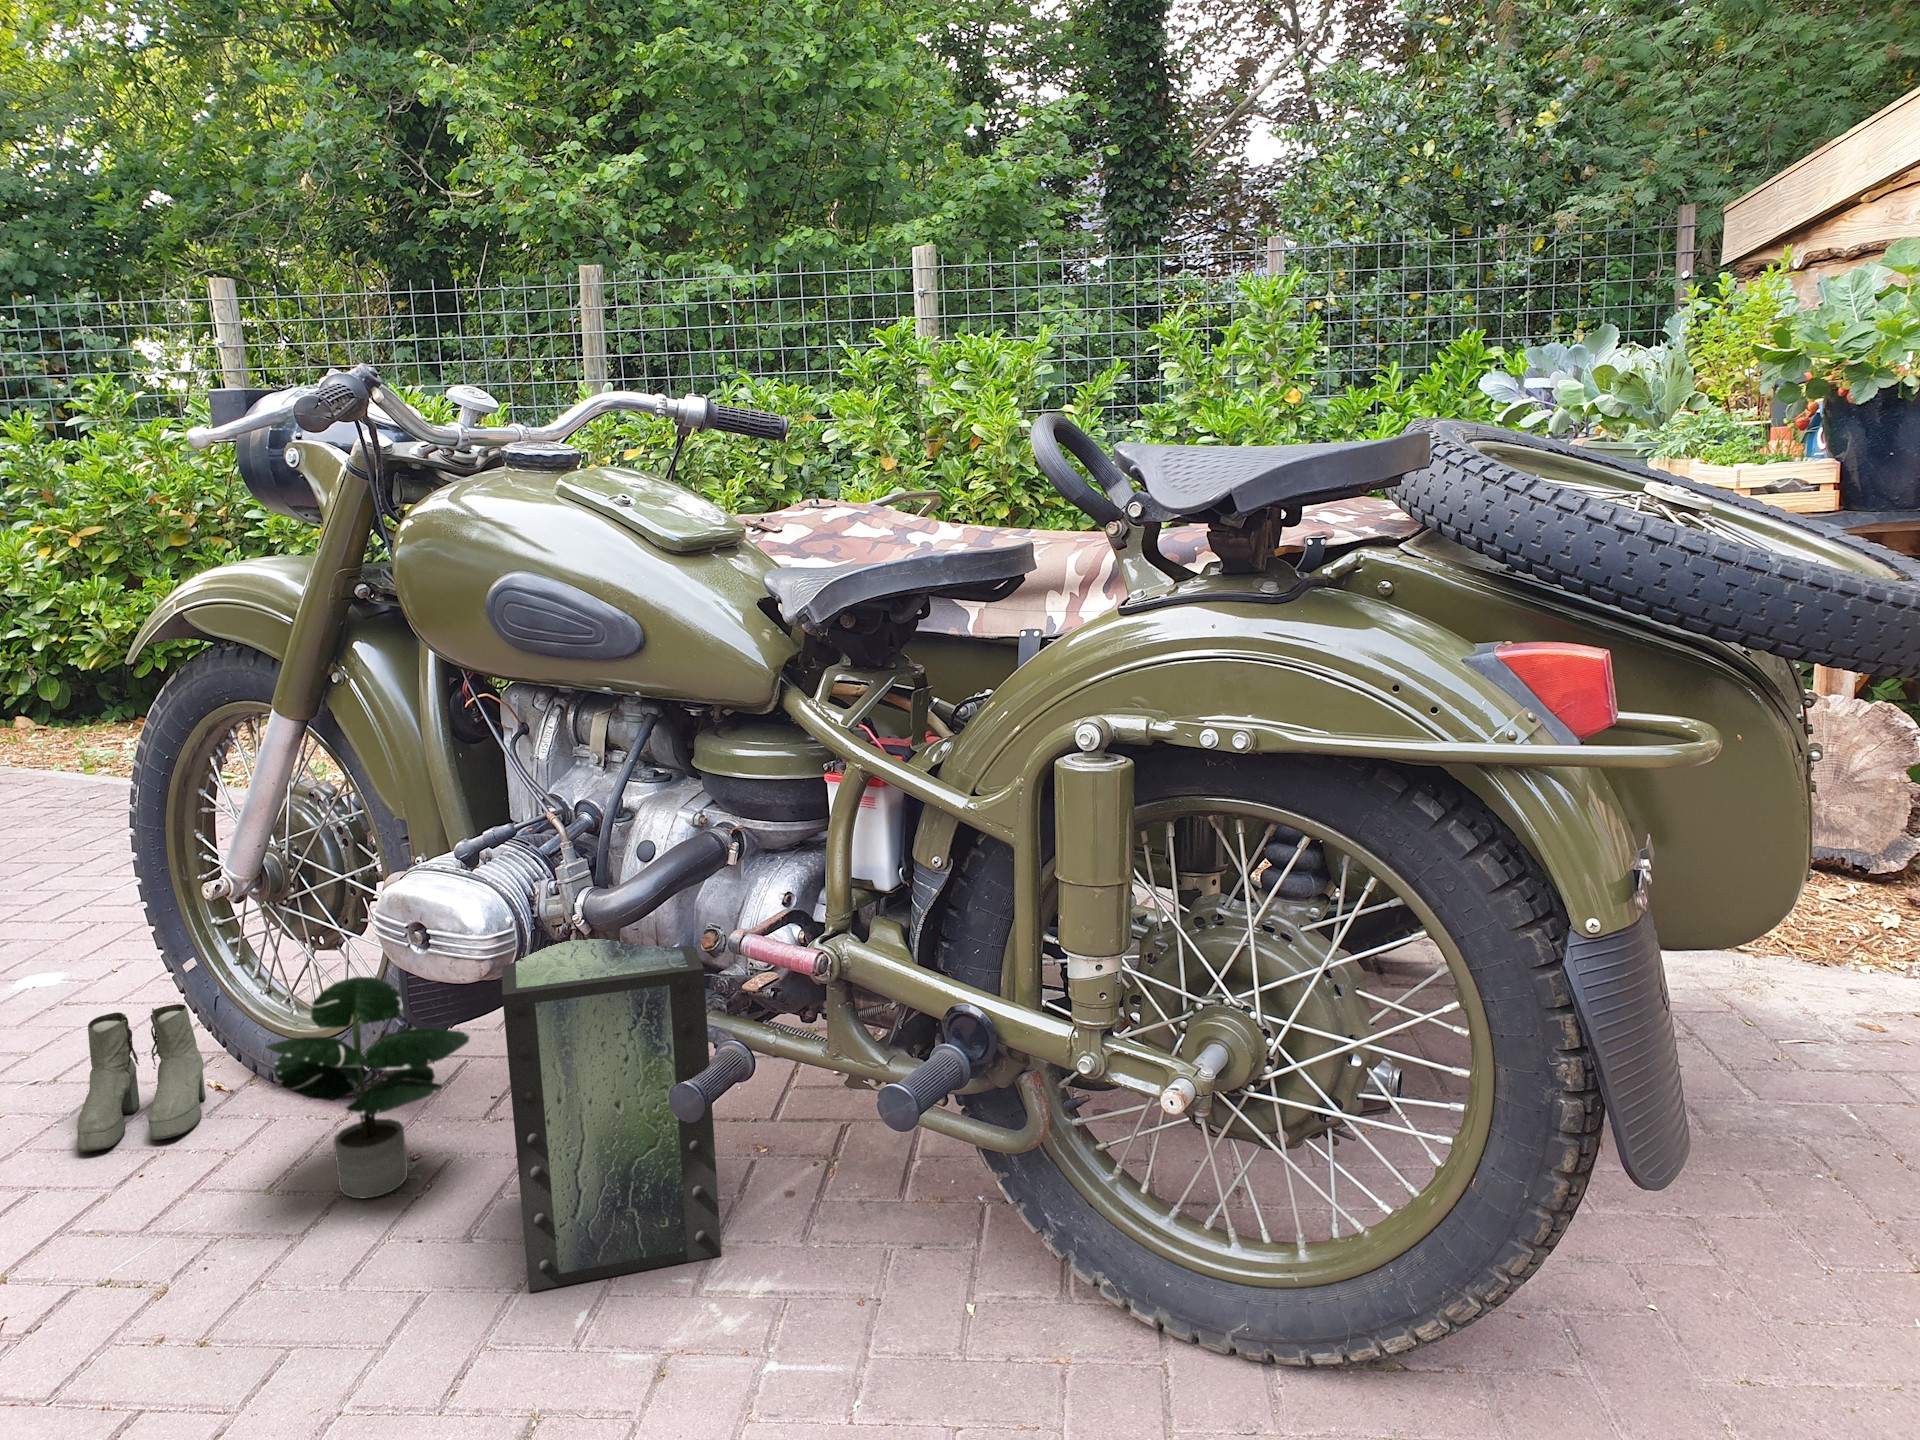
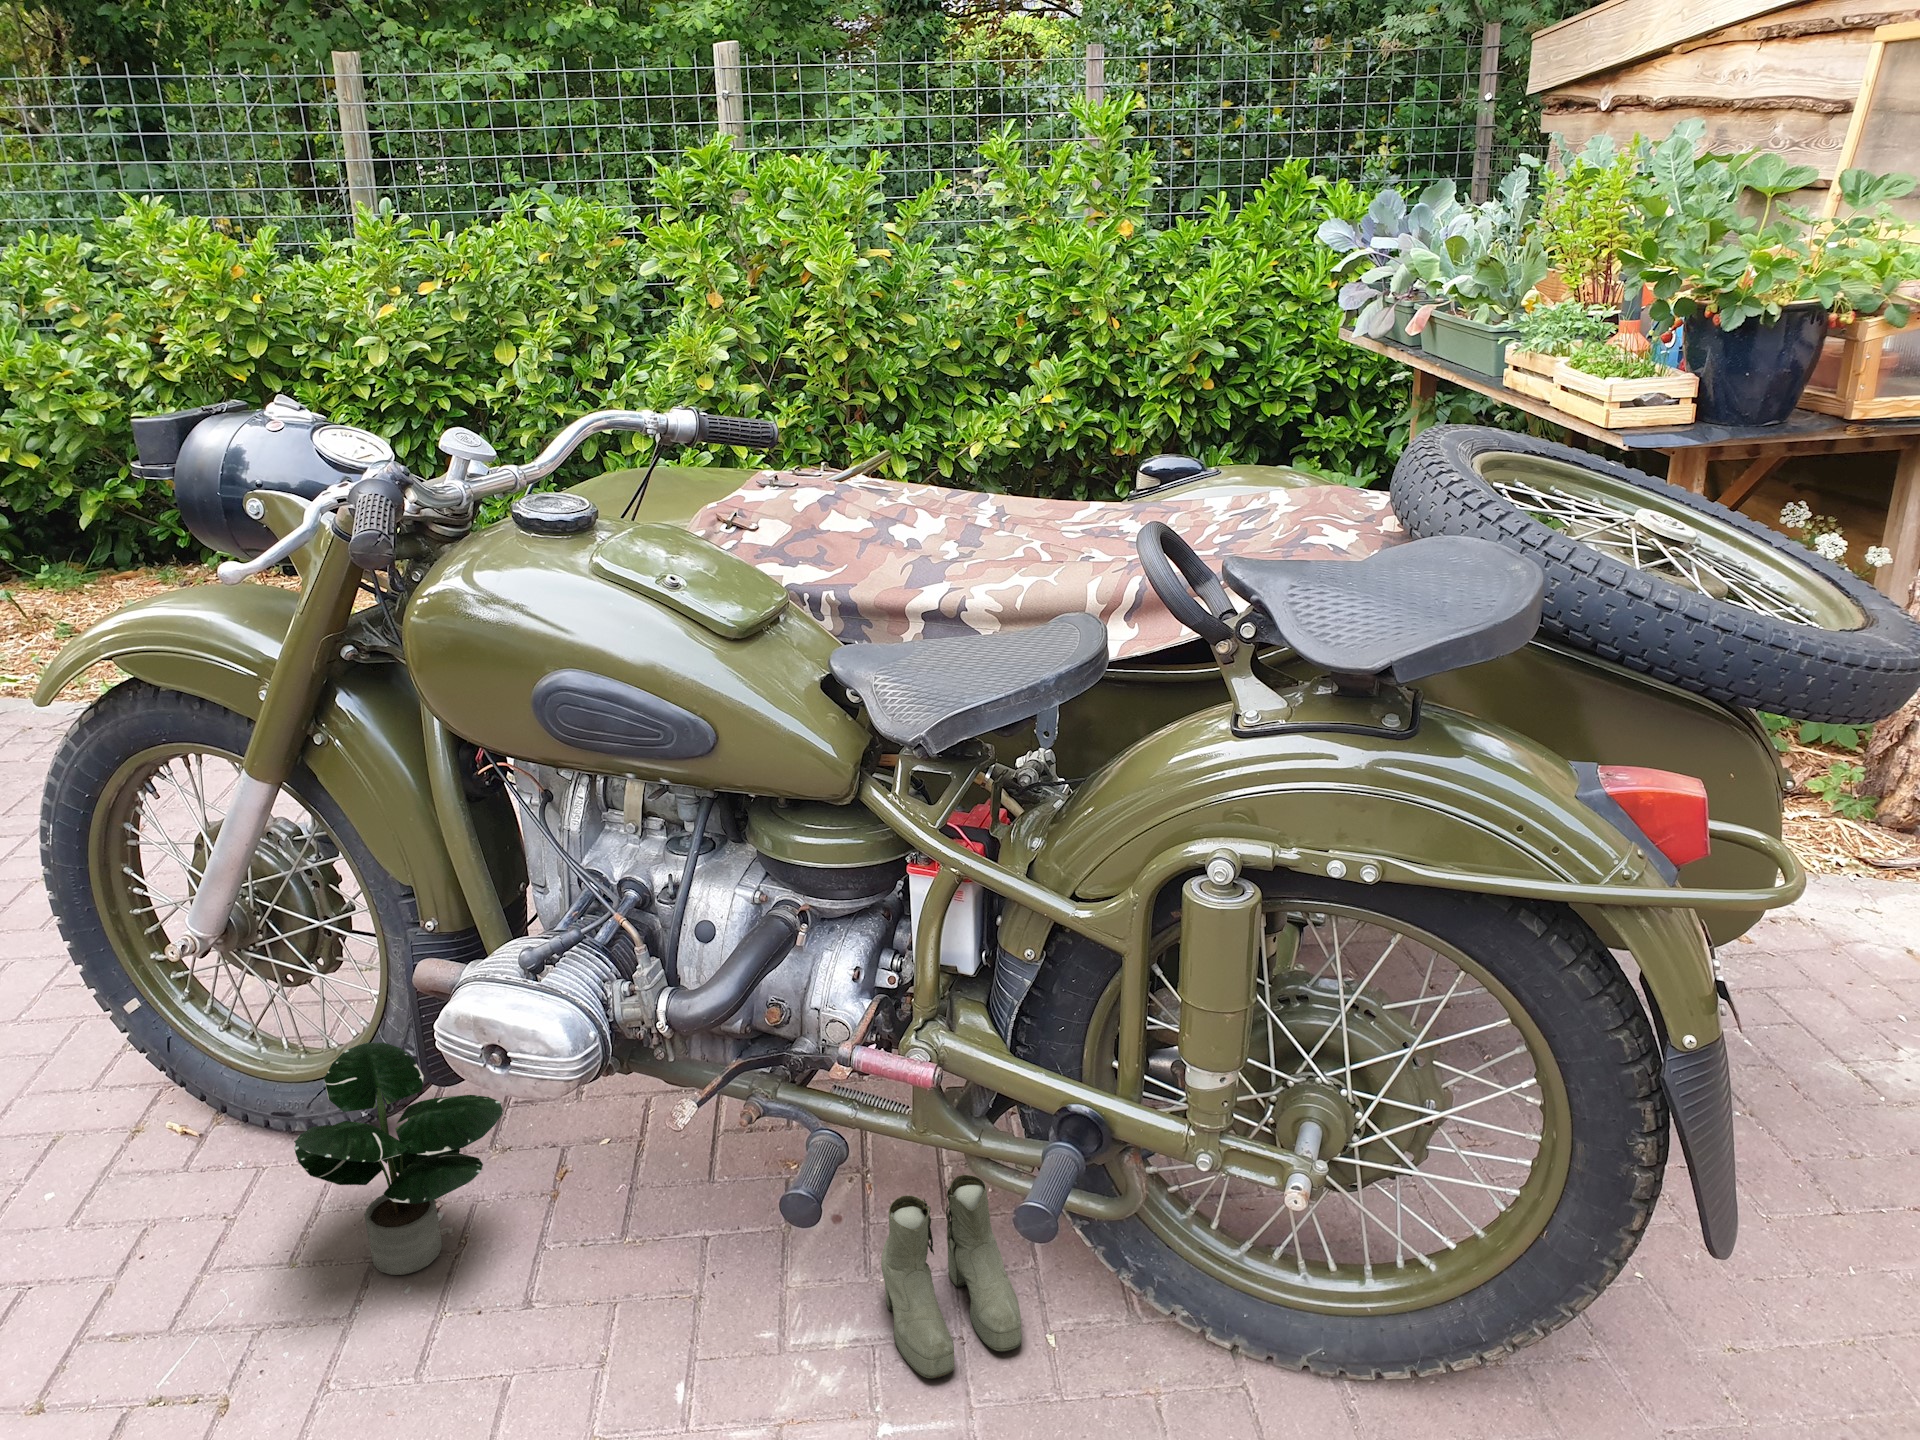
storage box: present [502,939,721,1292] -> none [545,970,798,1378]
boots: present [77,1004,205,1152] -> present [881,1175,1022,1379]

